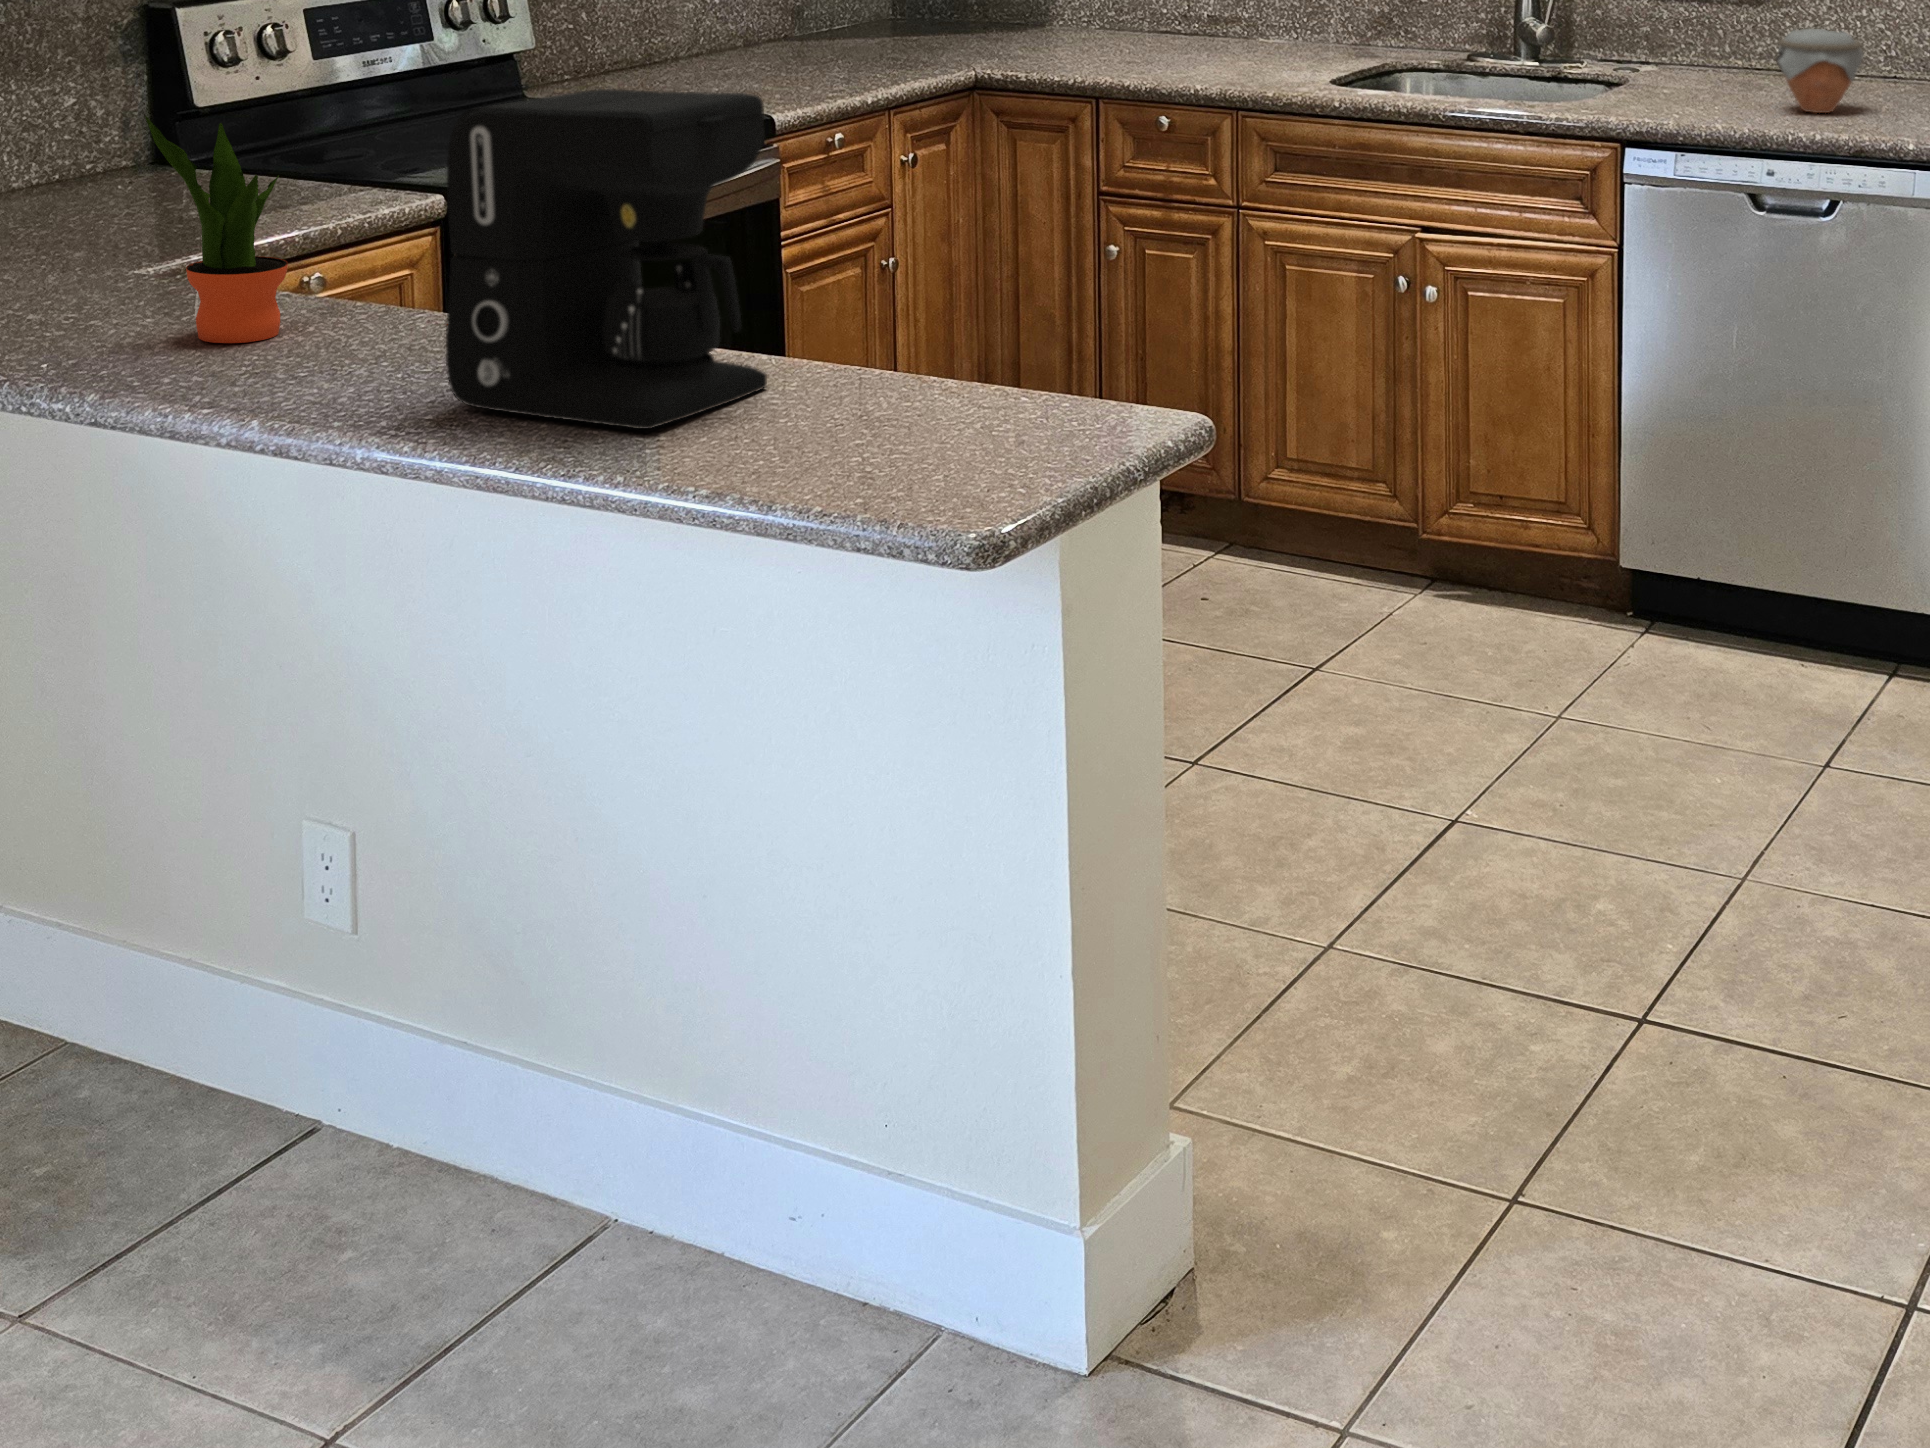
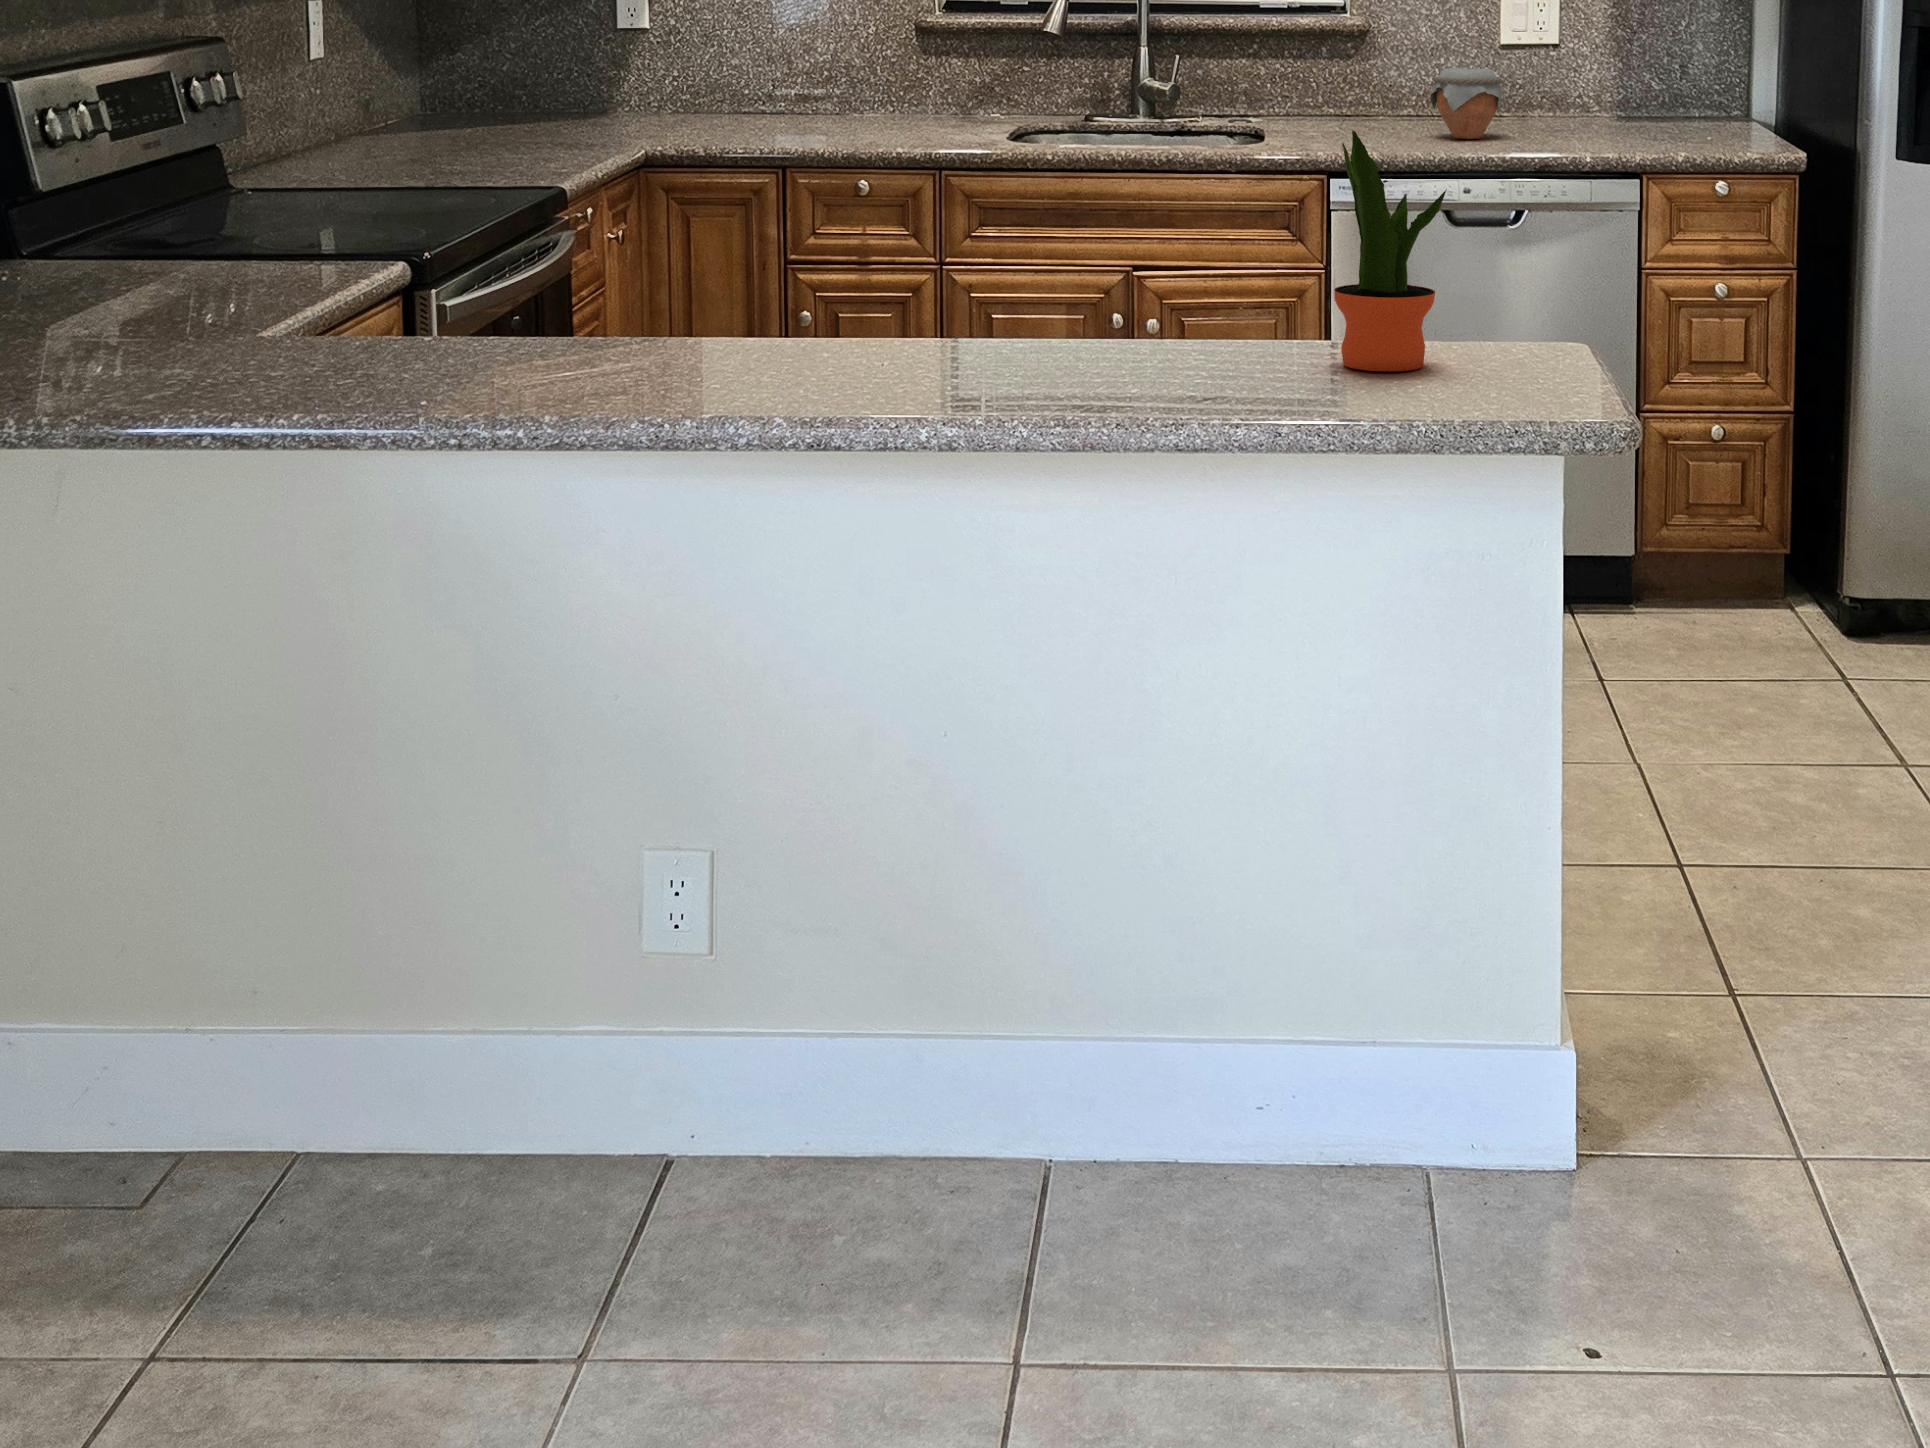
coffee maker: present [446,89,767,429] -> none [949,76,1232,391]
potted plant: present [145,116,288,343] -> present [1334,130,1447,371]

